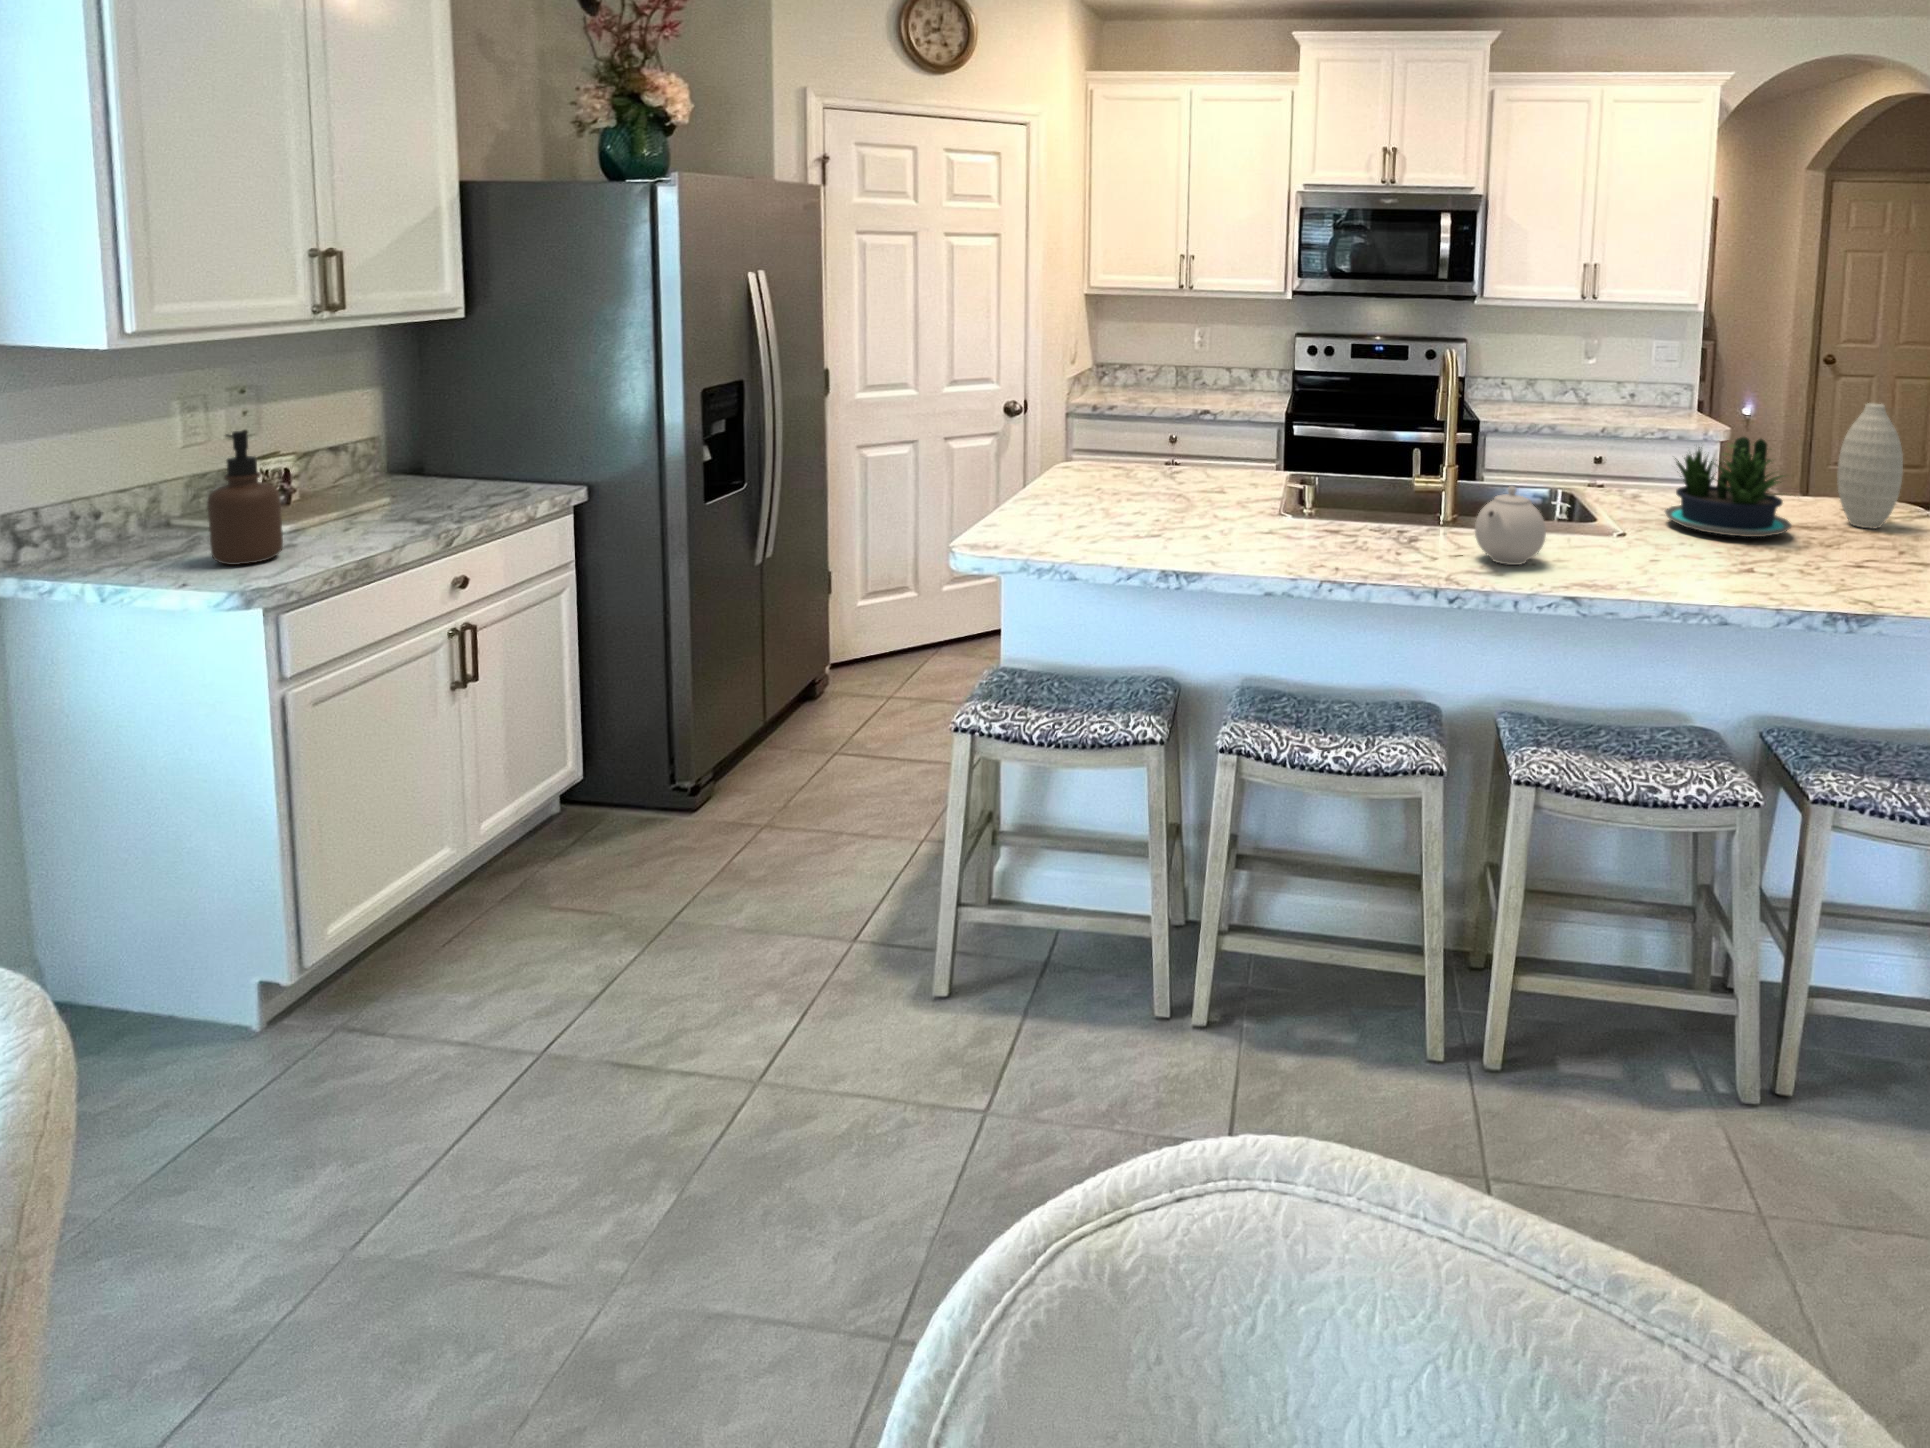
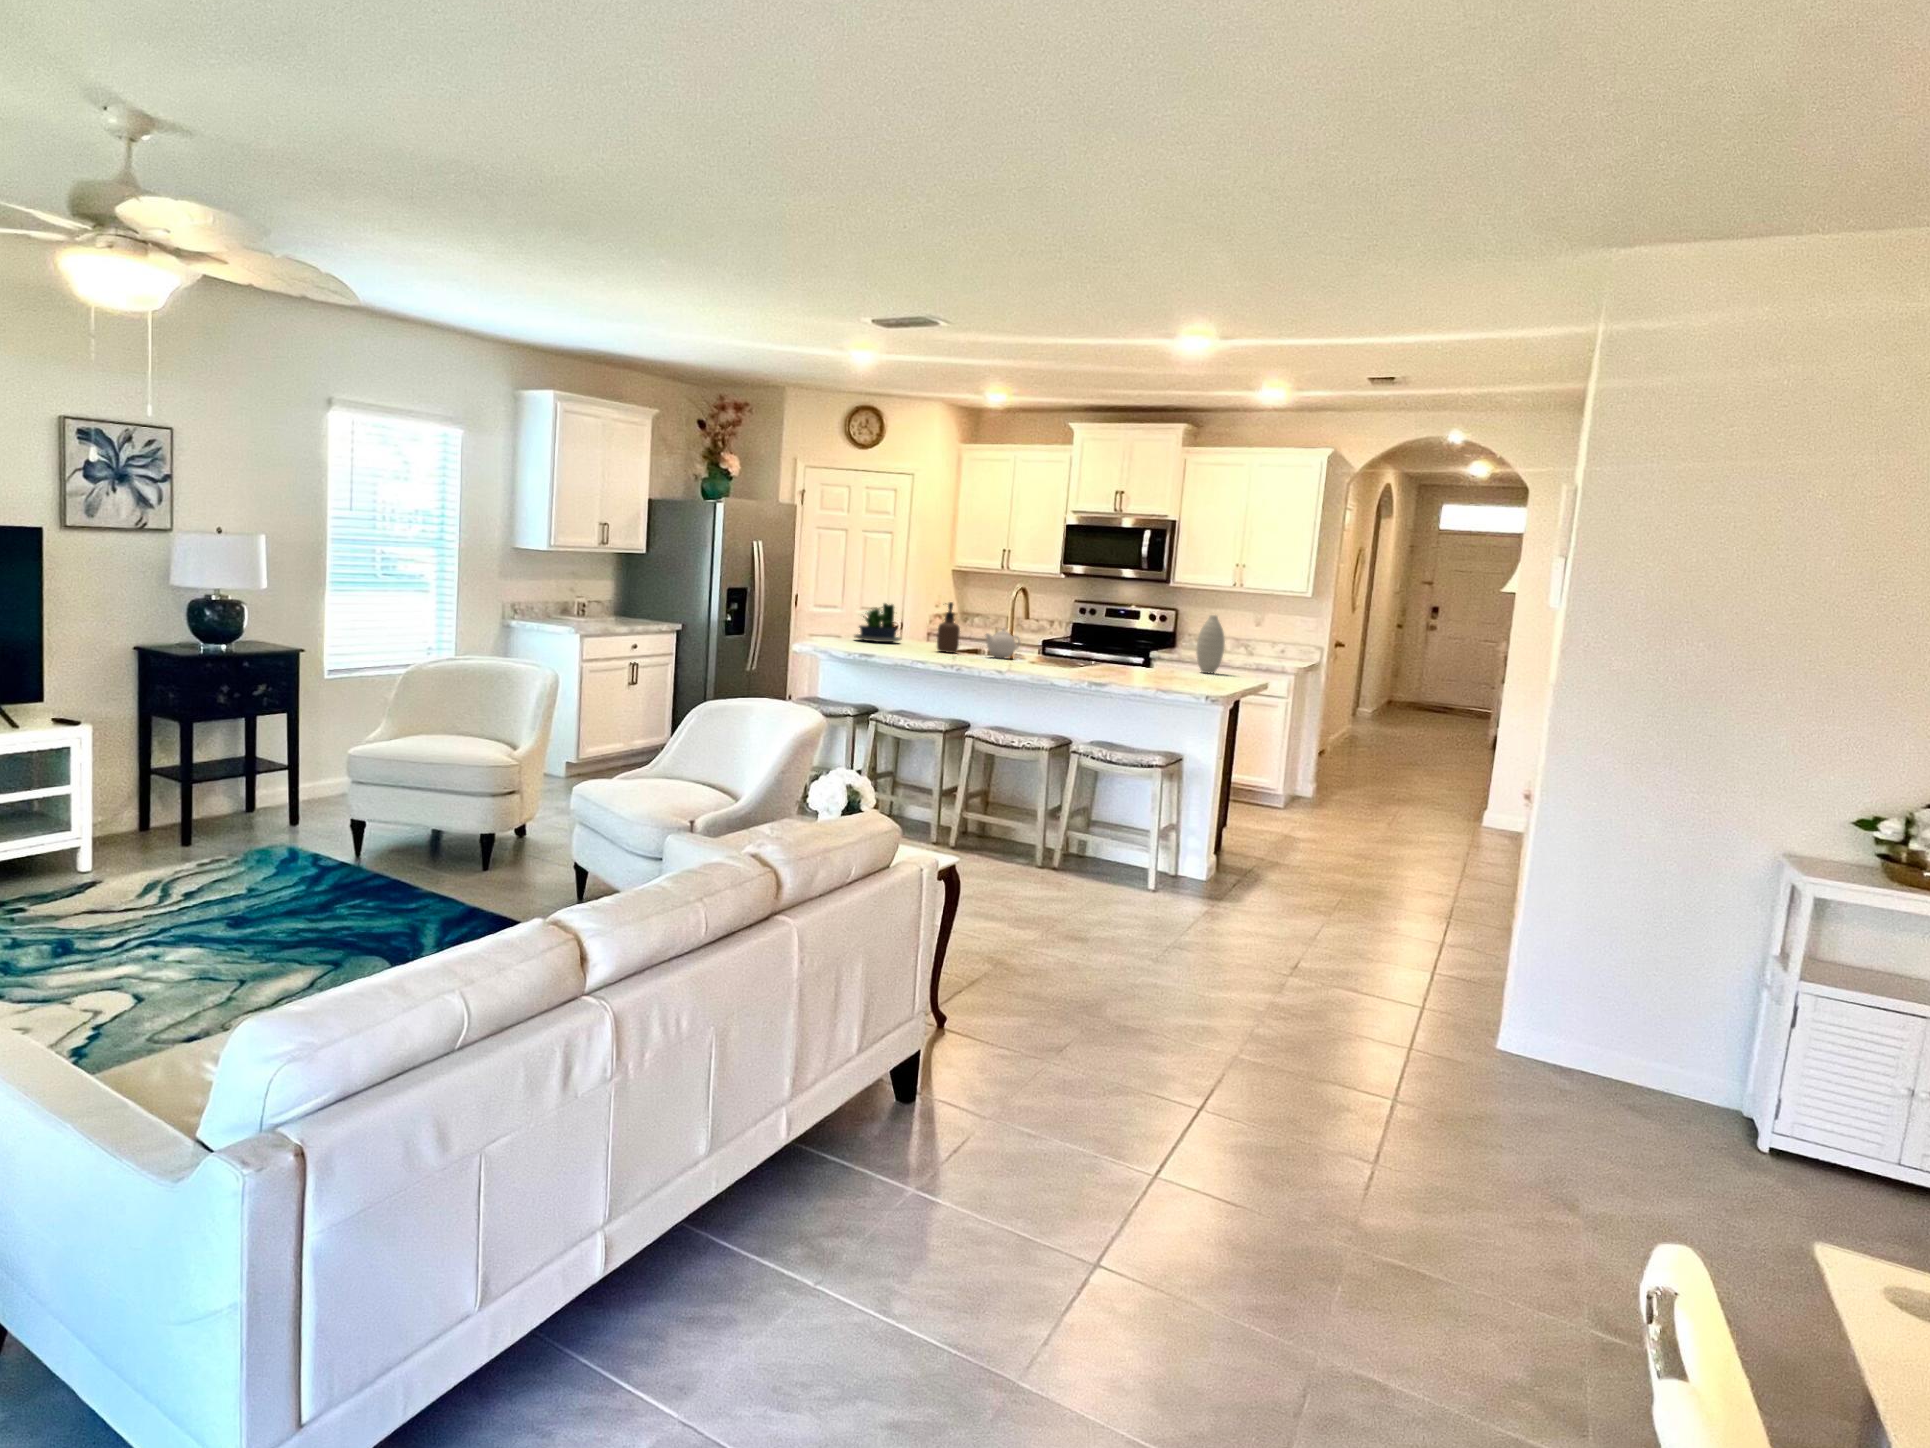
soap dispenser: present [208,431,283,565] -> present [937,602,960,653]
potted plant: present [1665,437,1792,537] -> present [855,603,901,642]

